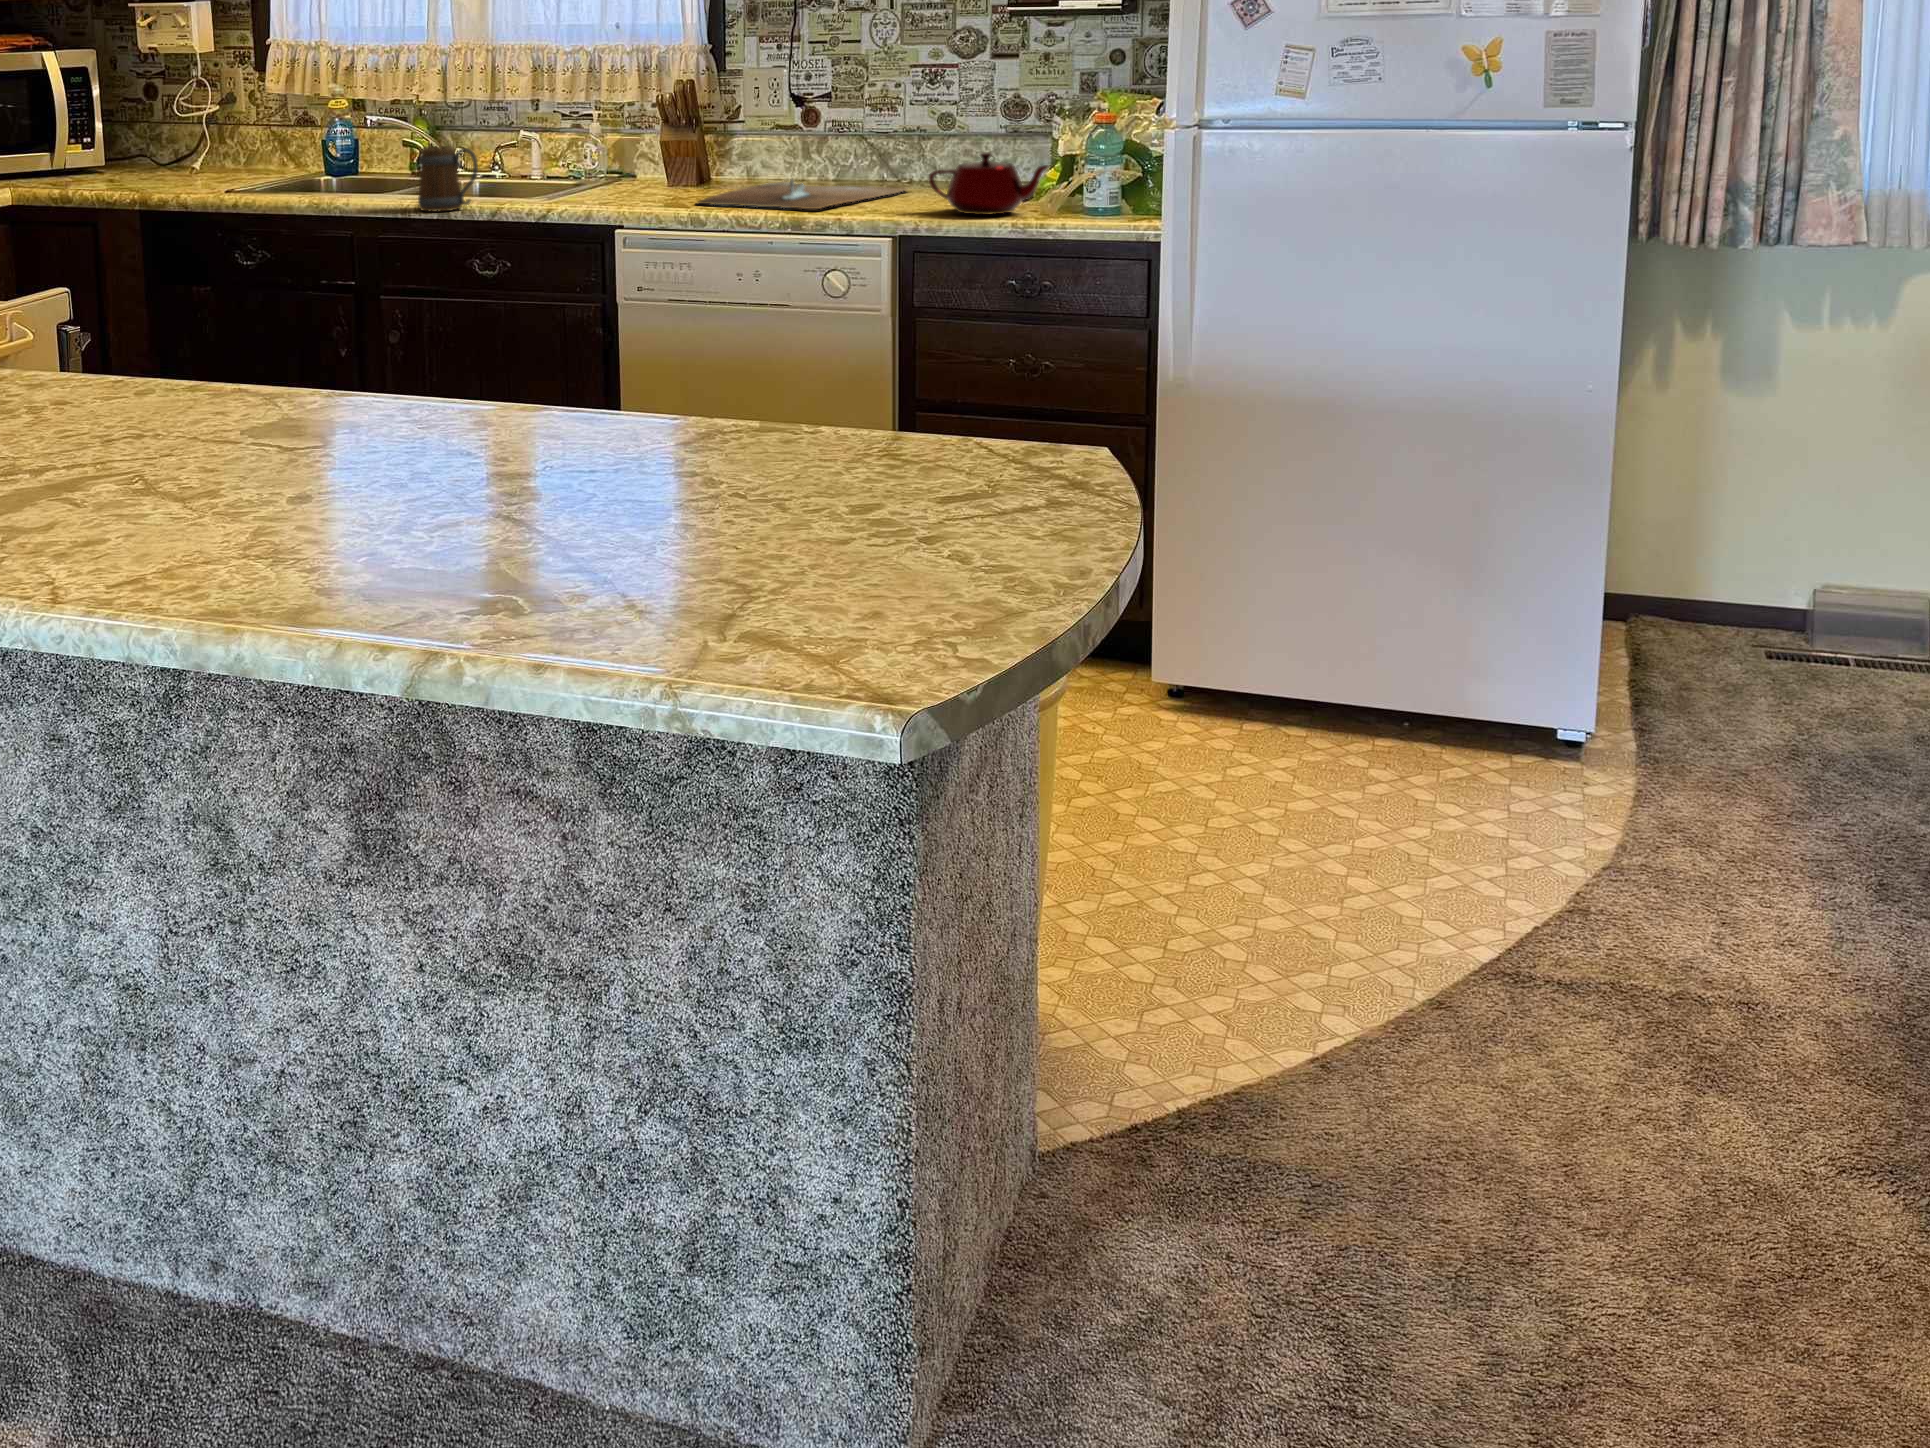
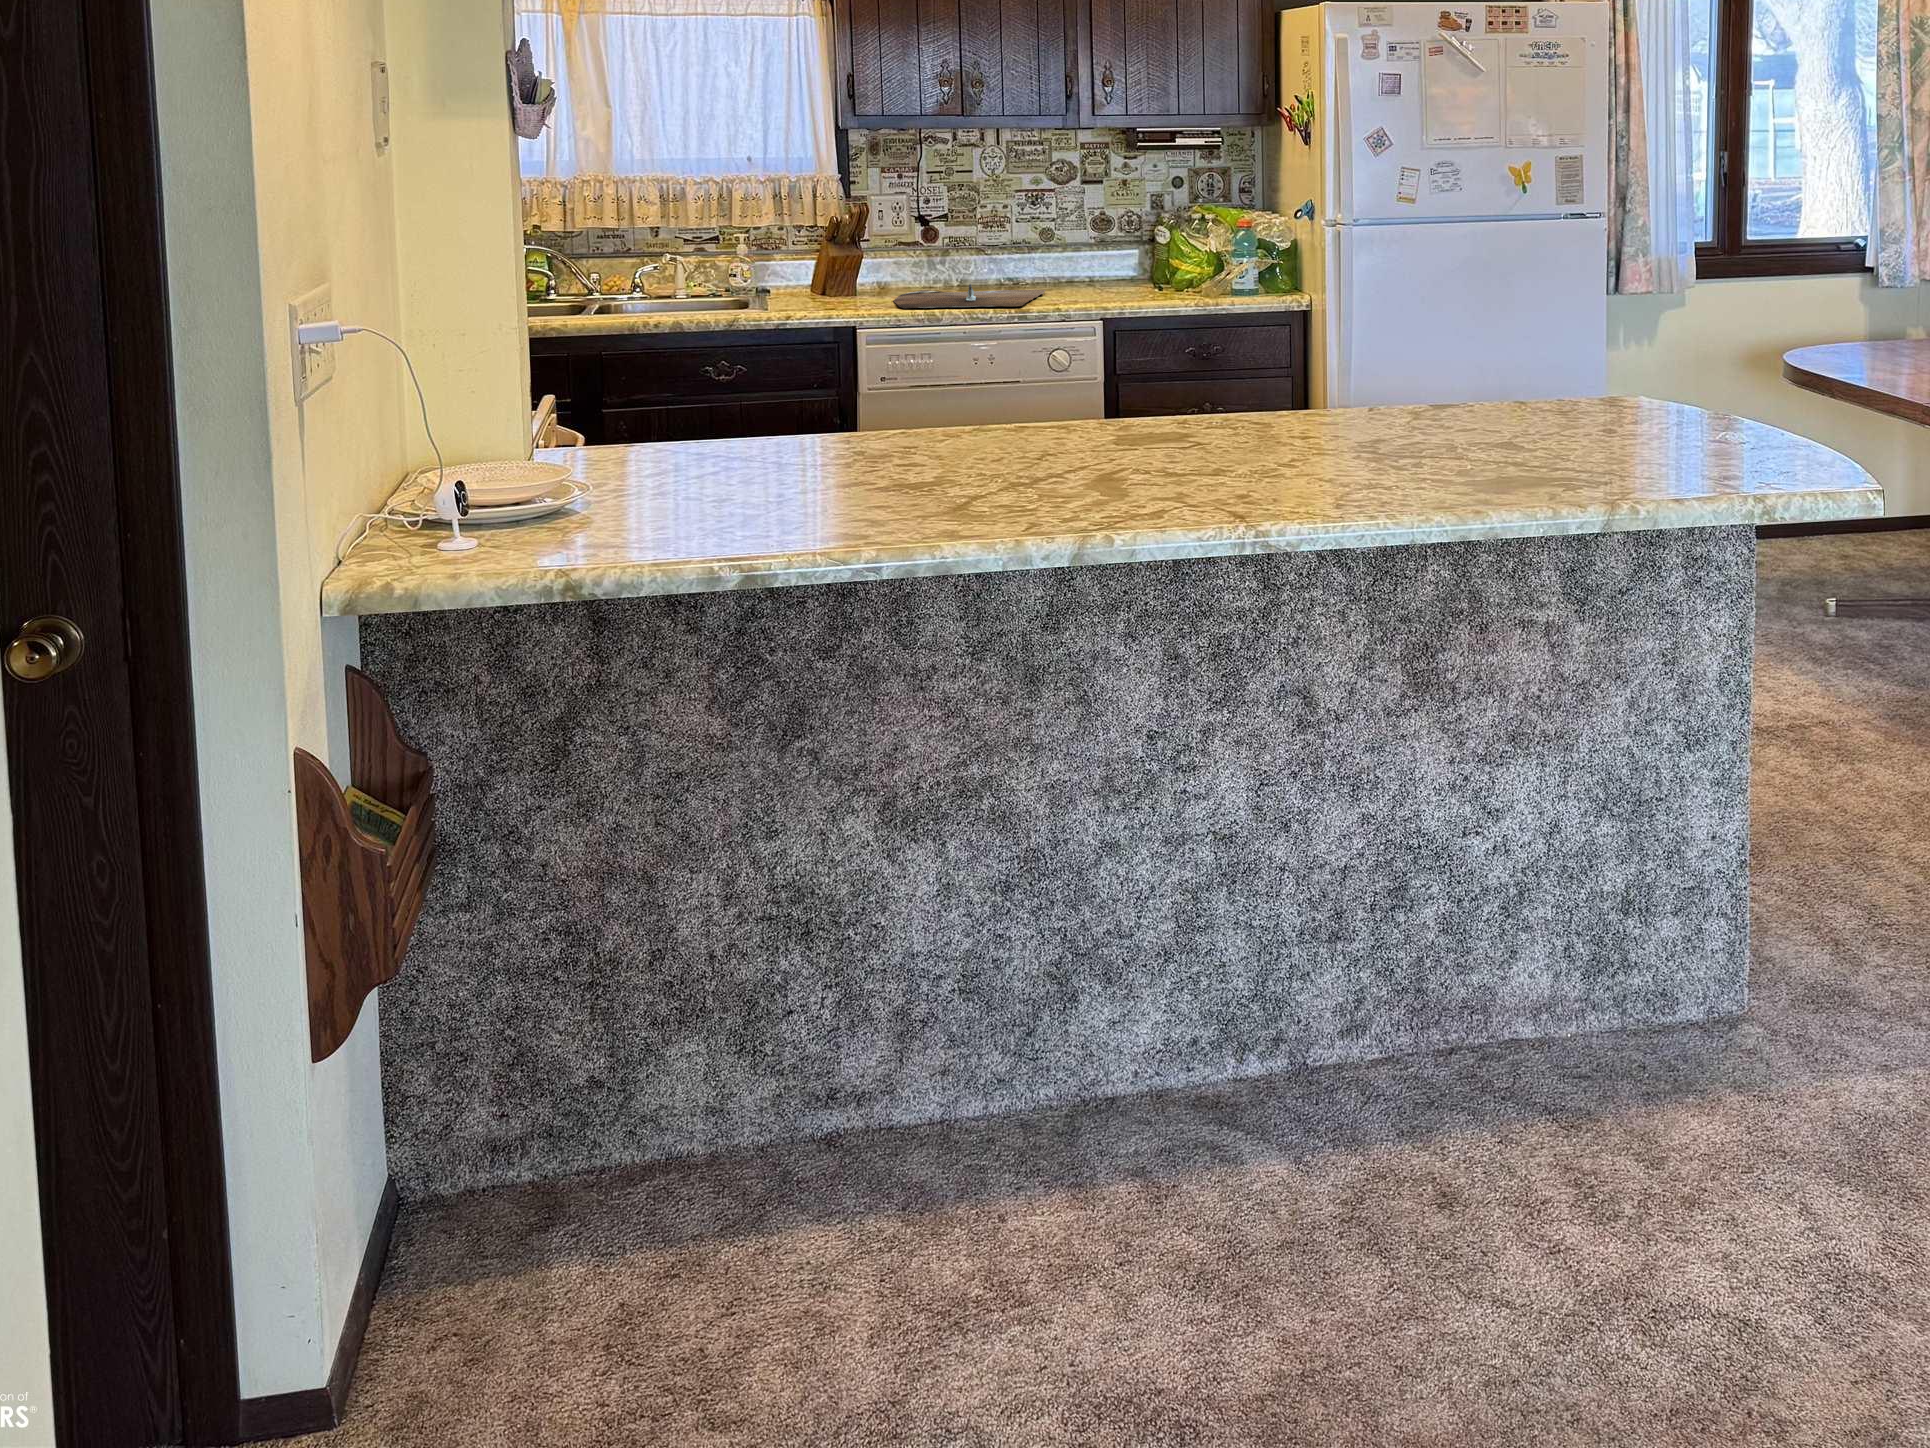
mug: present [418,146,478,212] -> none [657,266,718,326]
teapot: present [928,152,1049,215] -> none [1105,254,1199,303]

